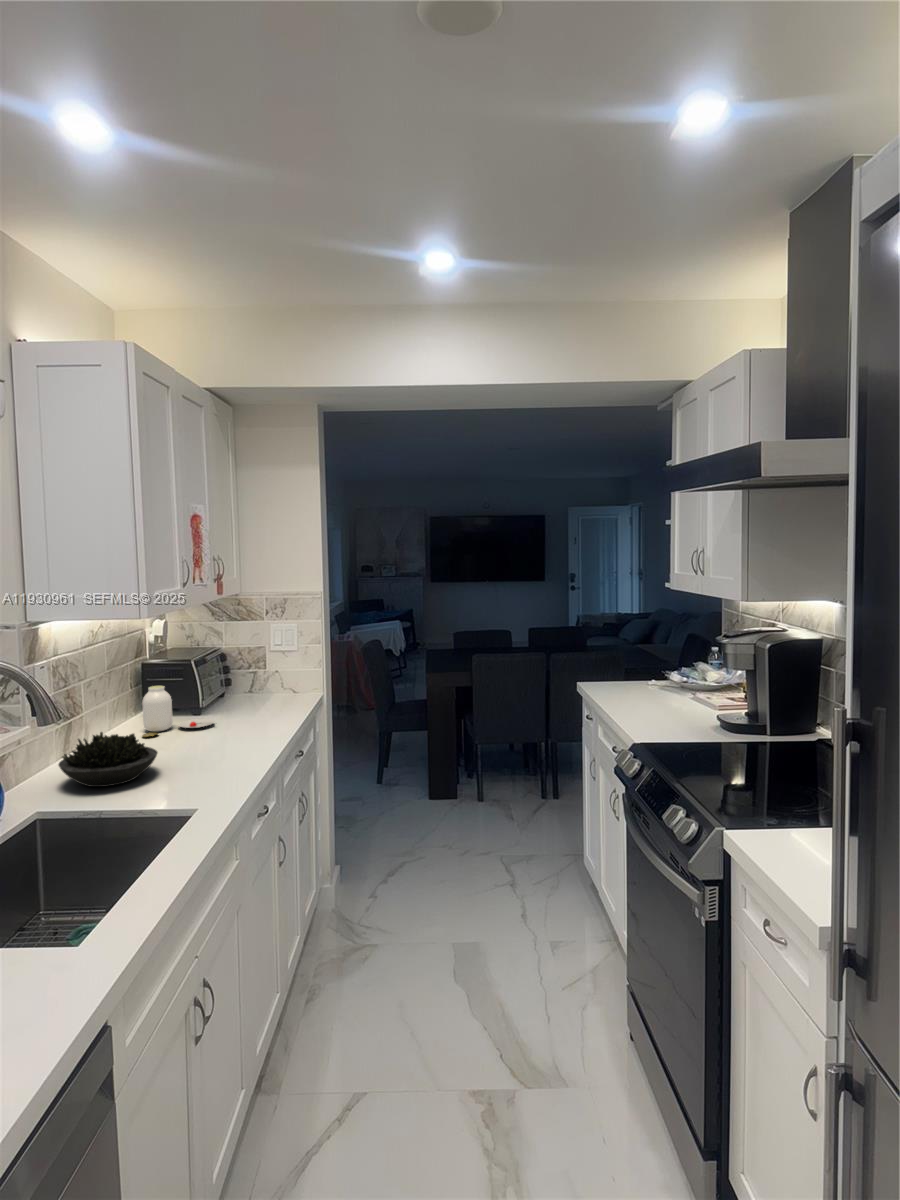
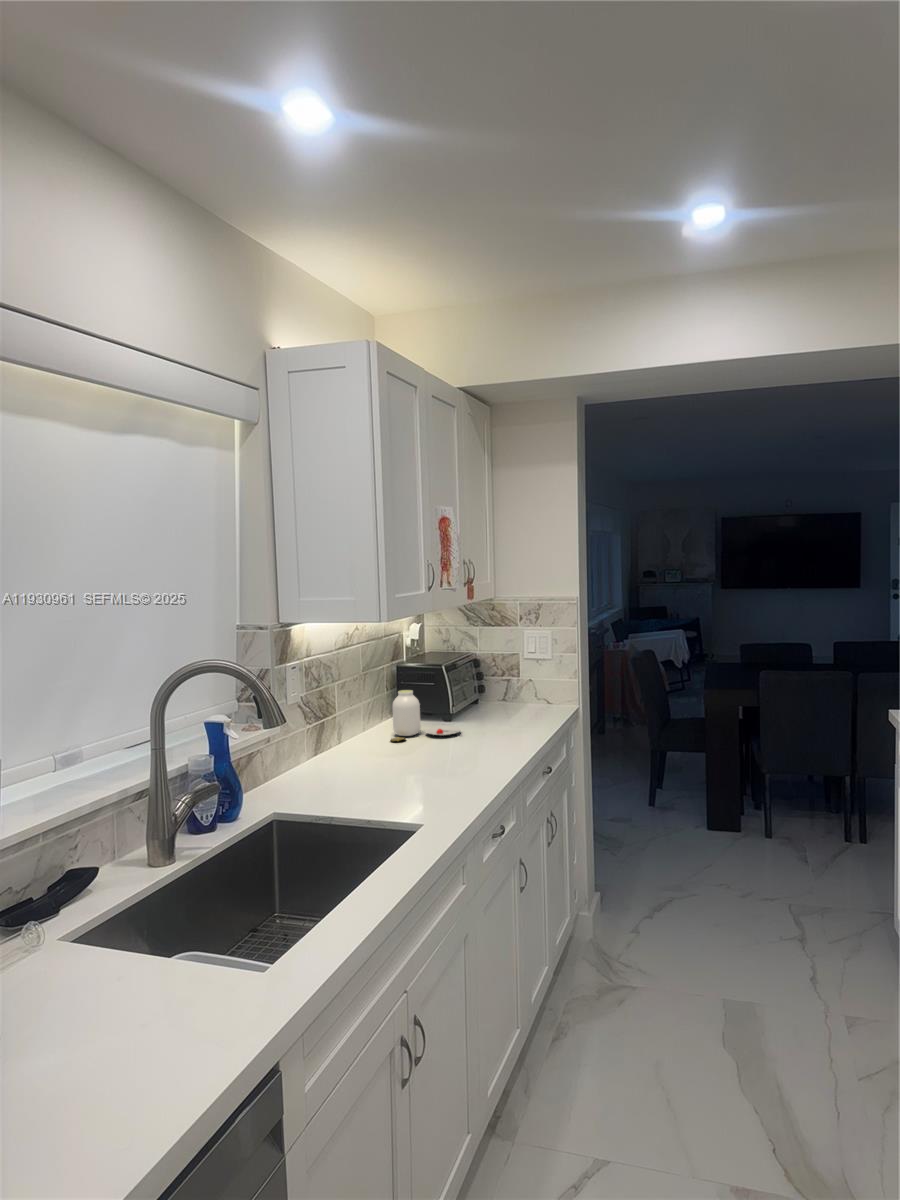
succulent plant: present [59,732,158,787] -> none [304,734,395,790]

